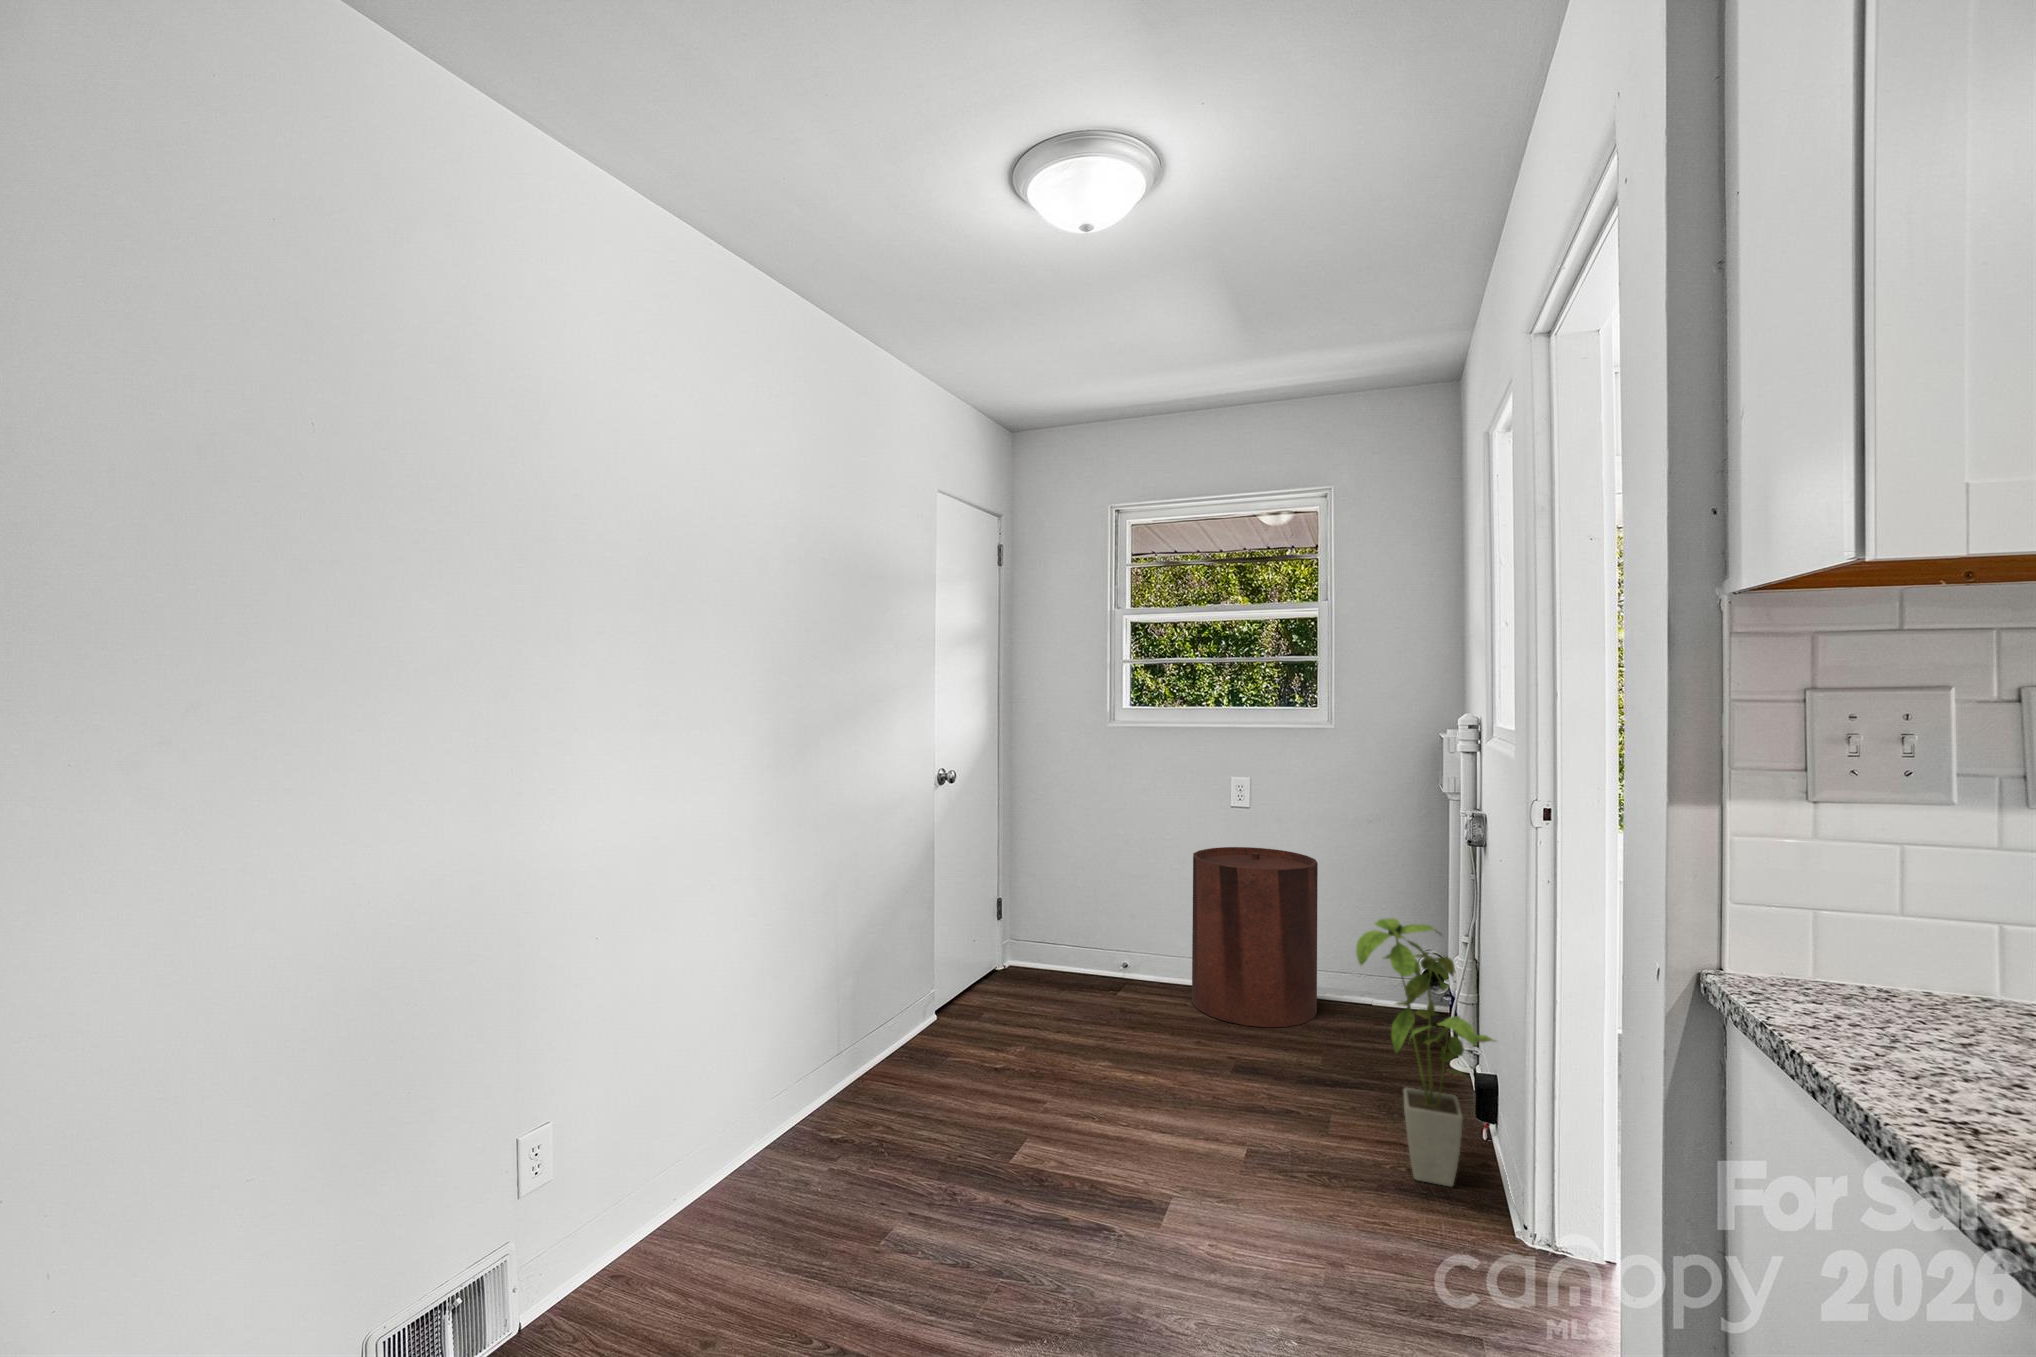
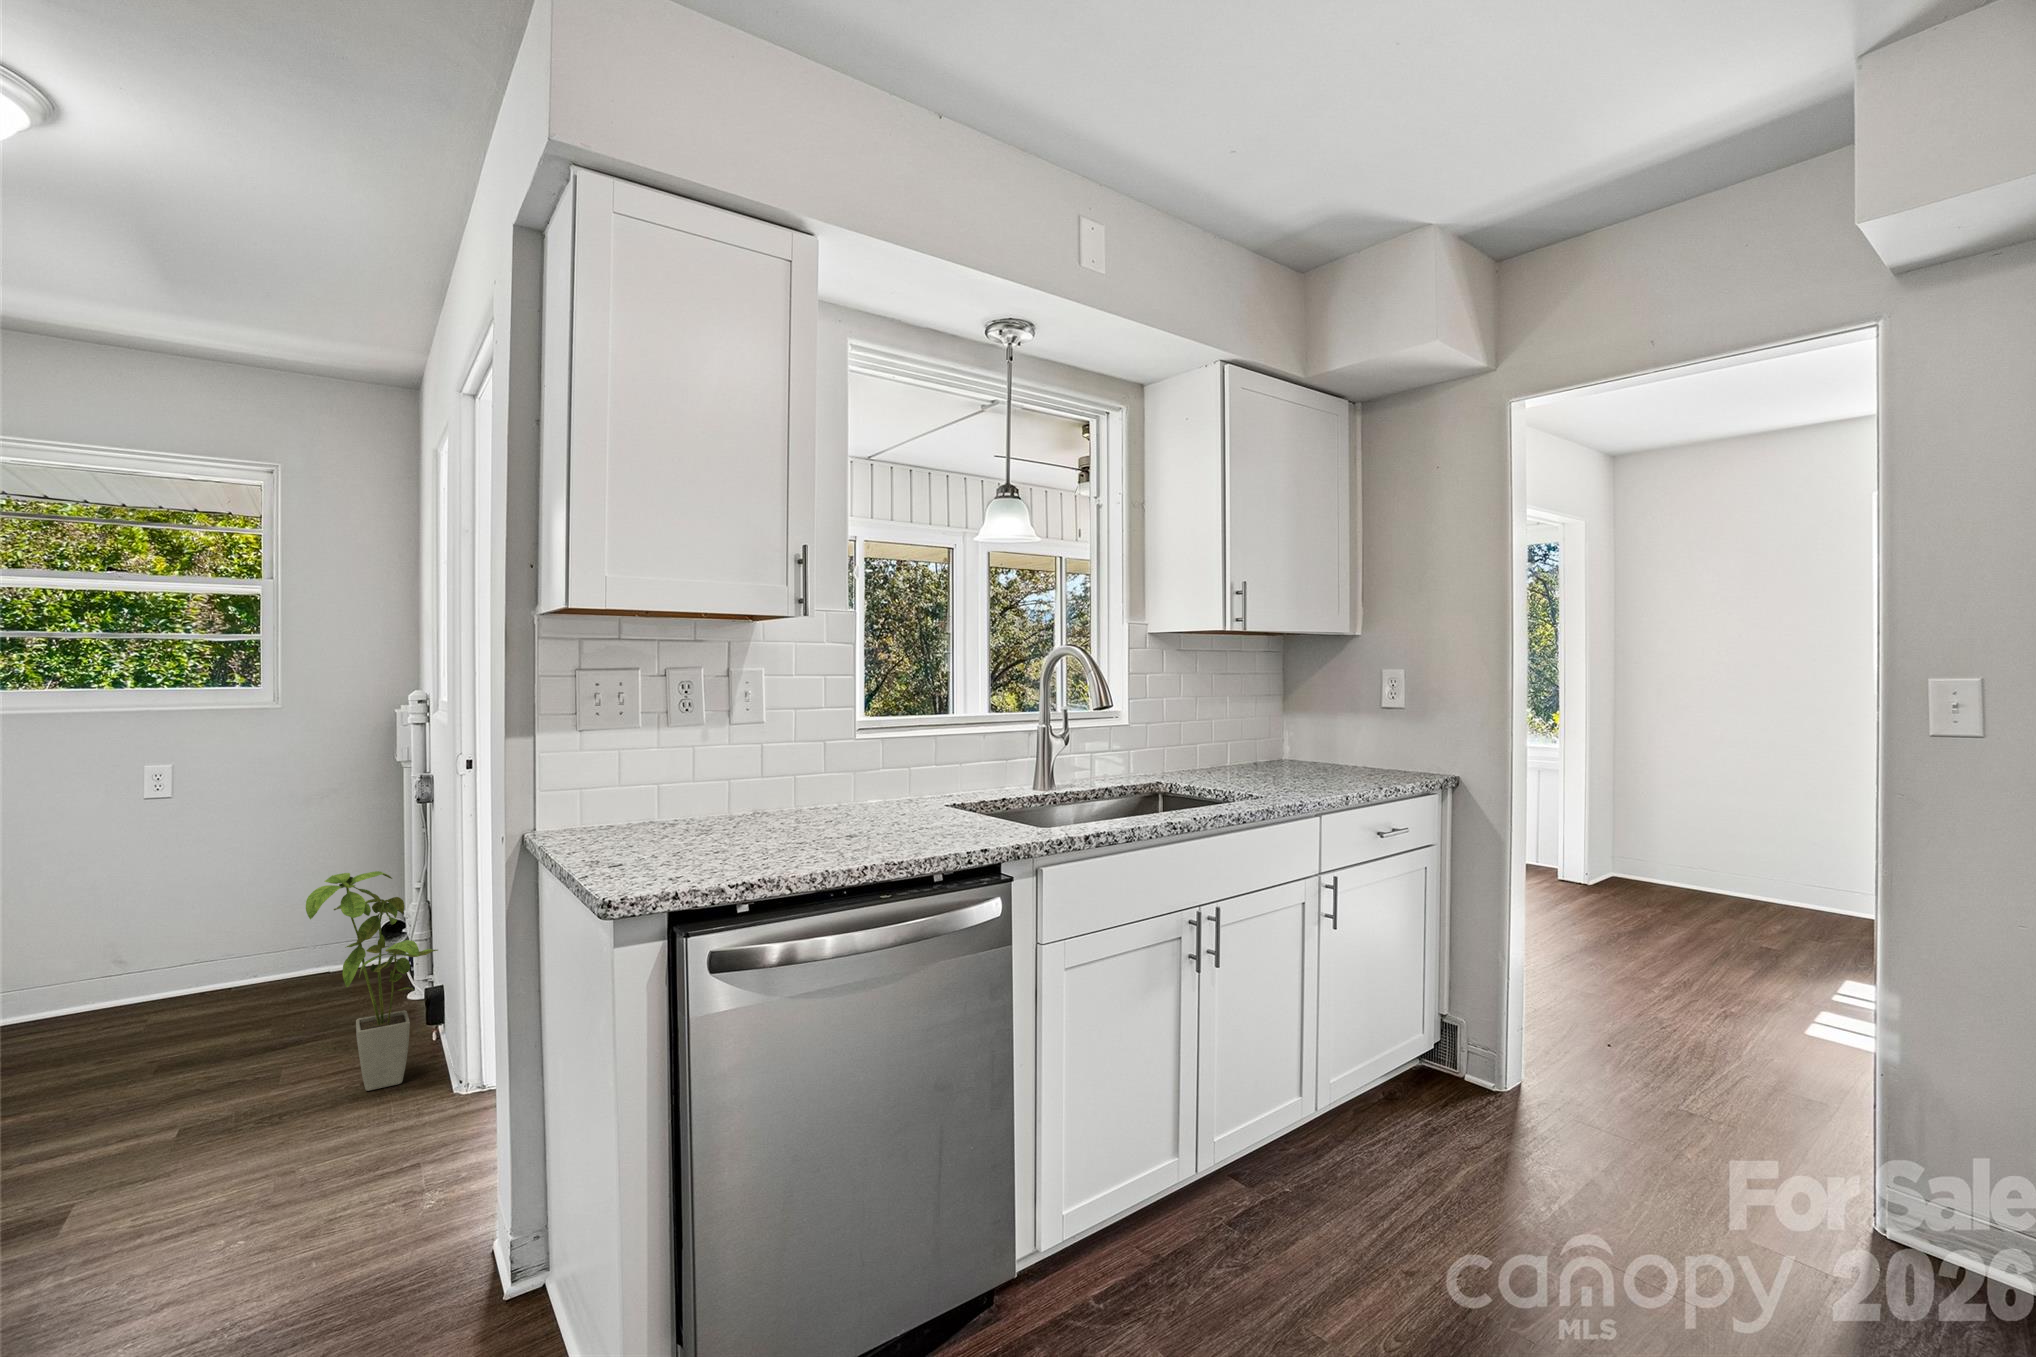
trash can: present [1192,847,1318,1027] -> none [83,842,262,1042]

